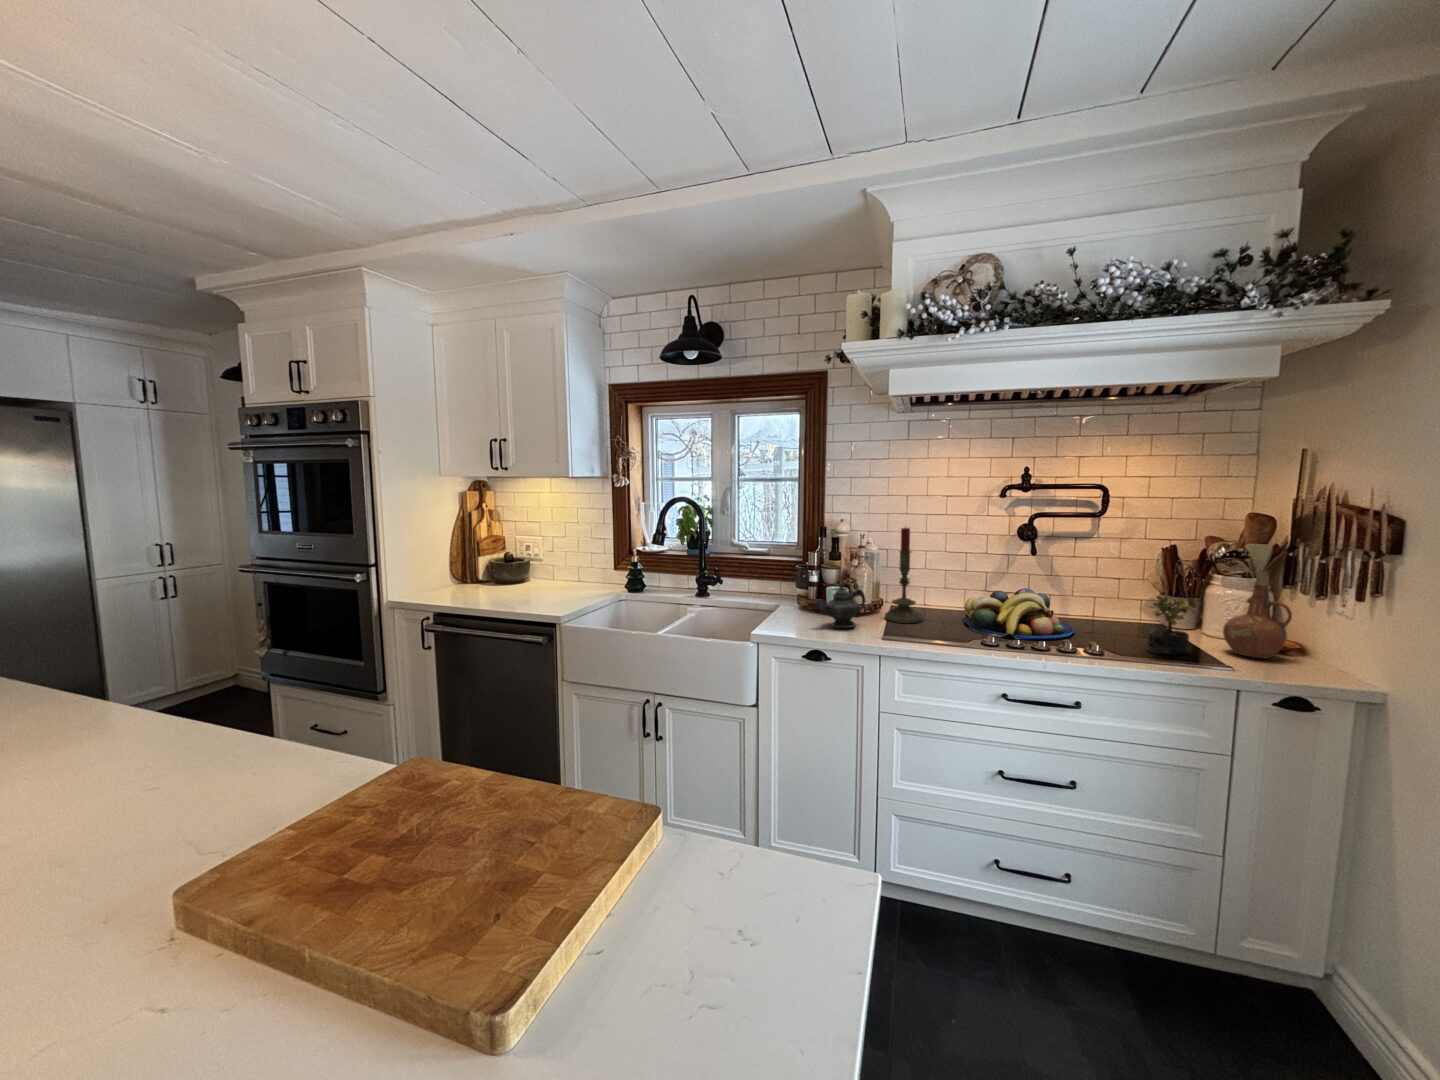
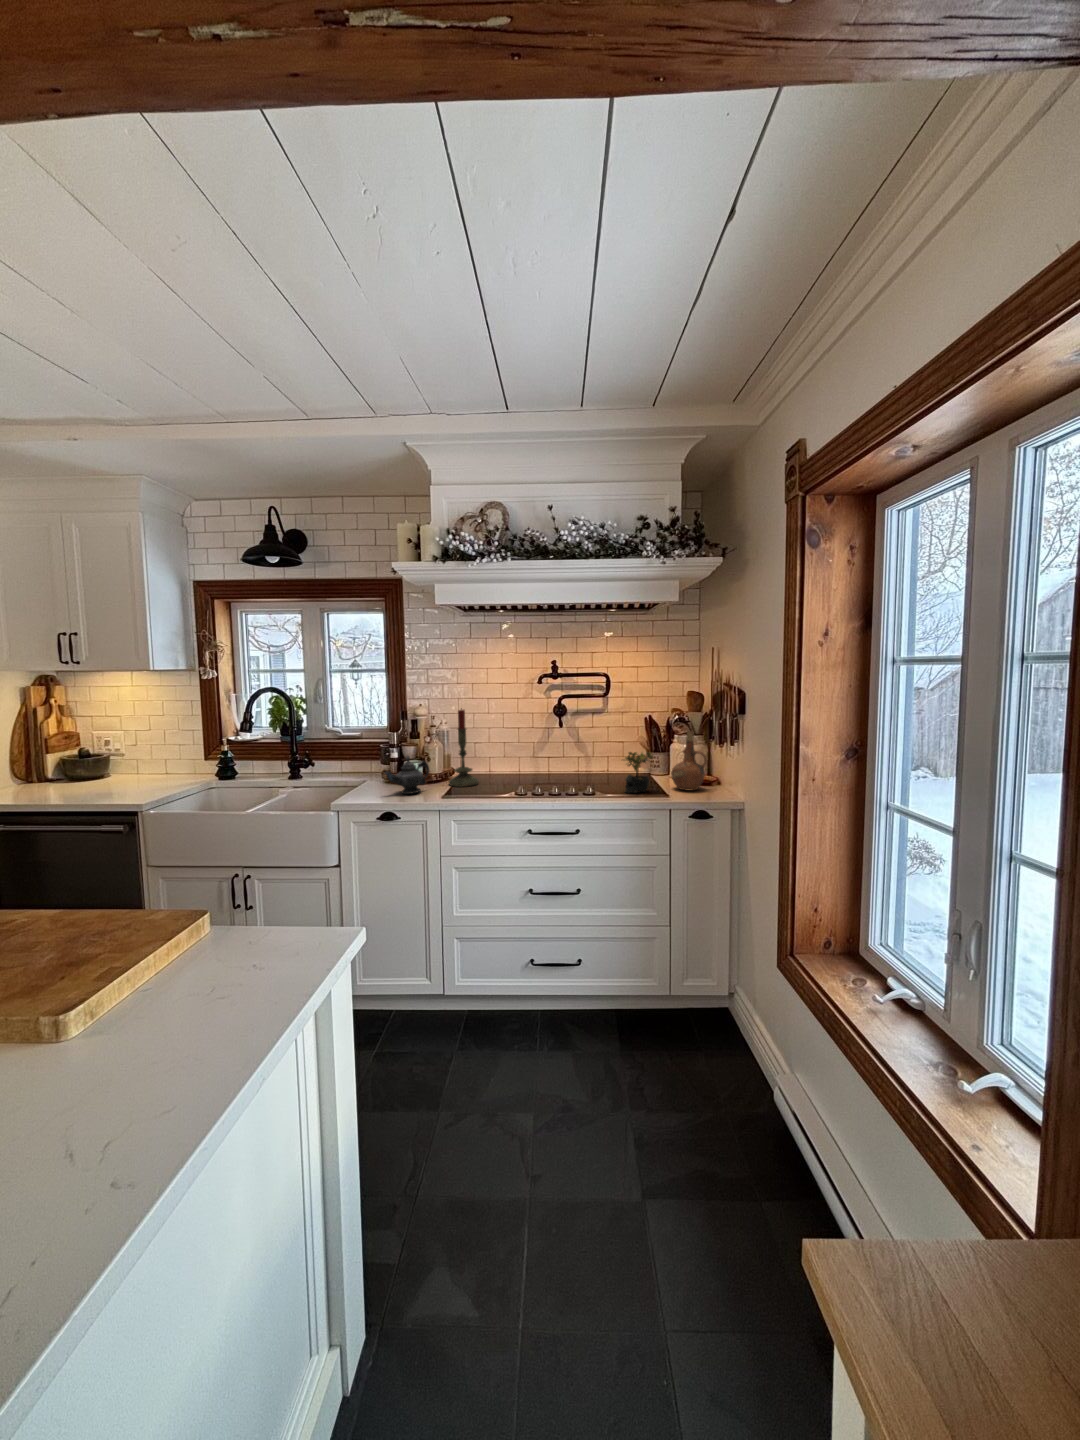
fruit bowl: present [964,589,1075,639] -> none [509,753,585,791]

